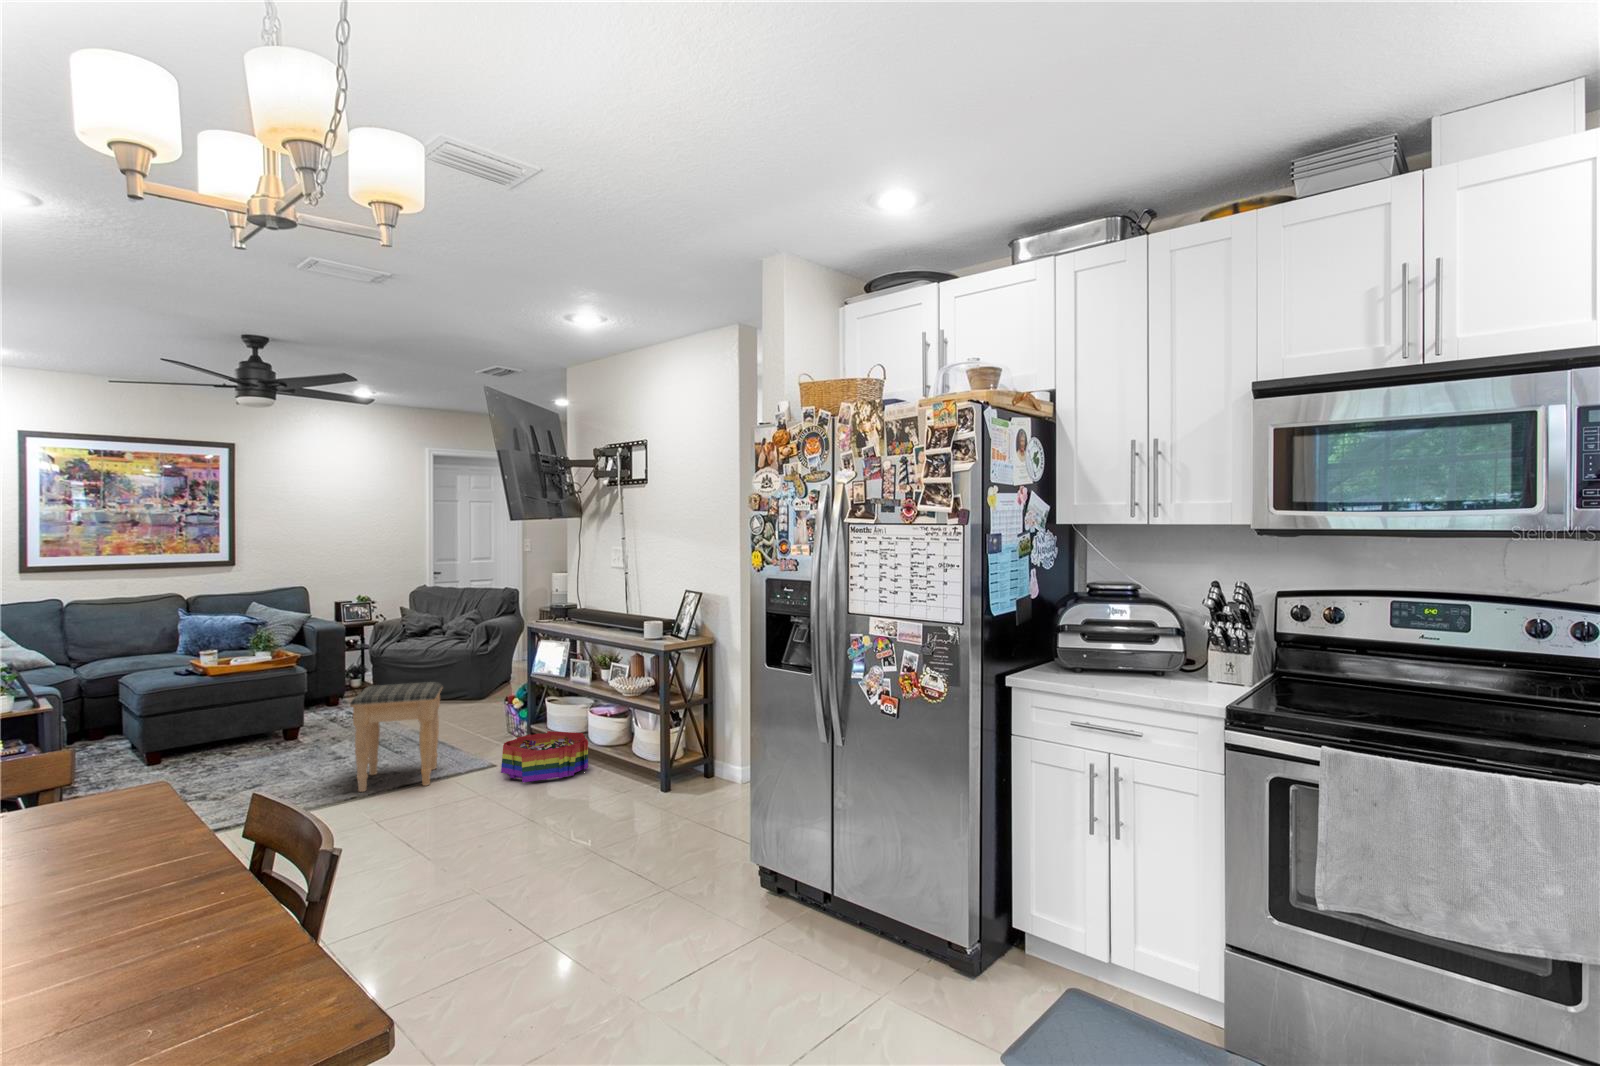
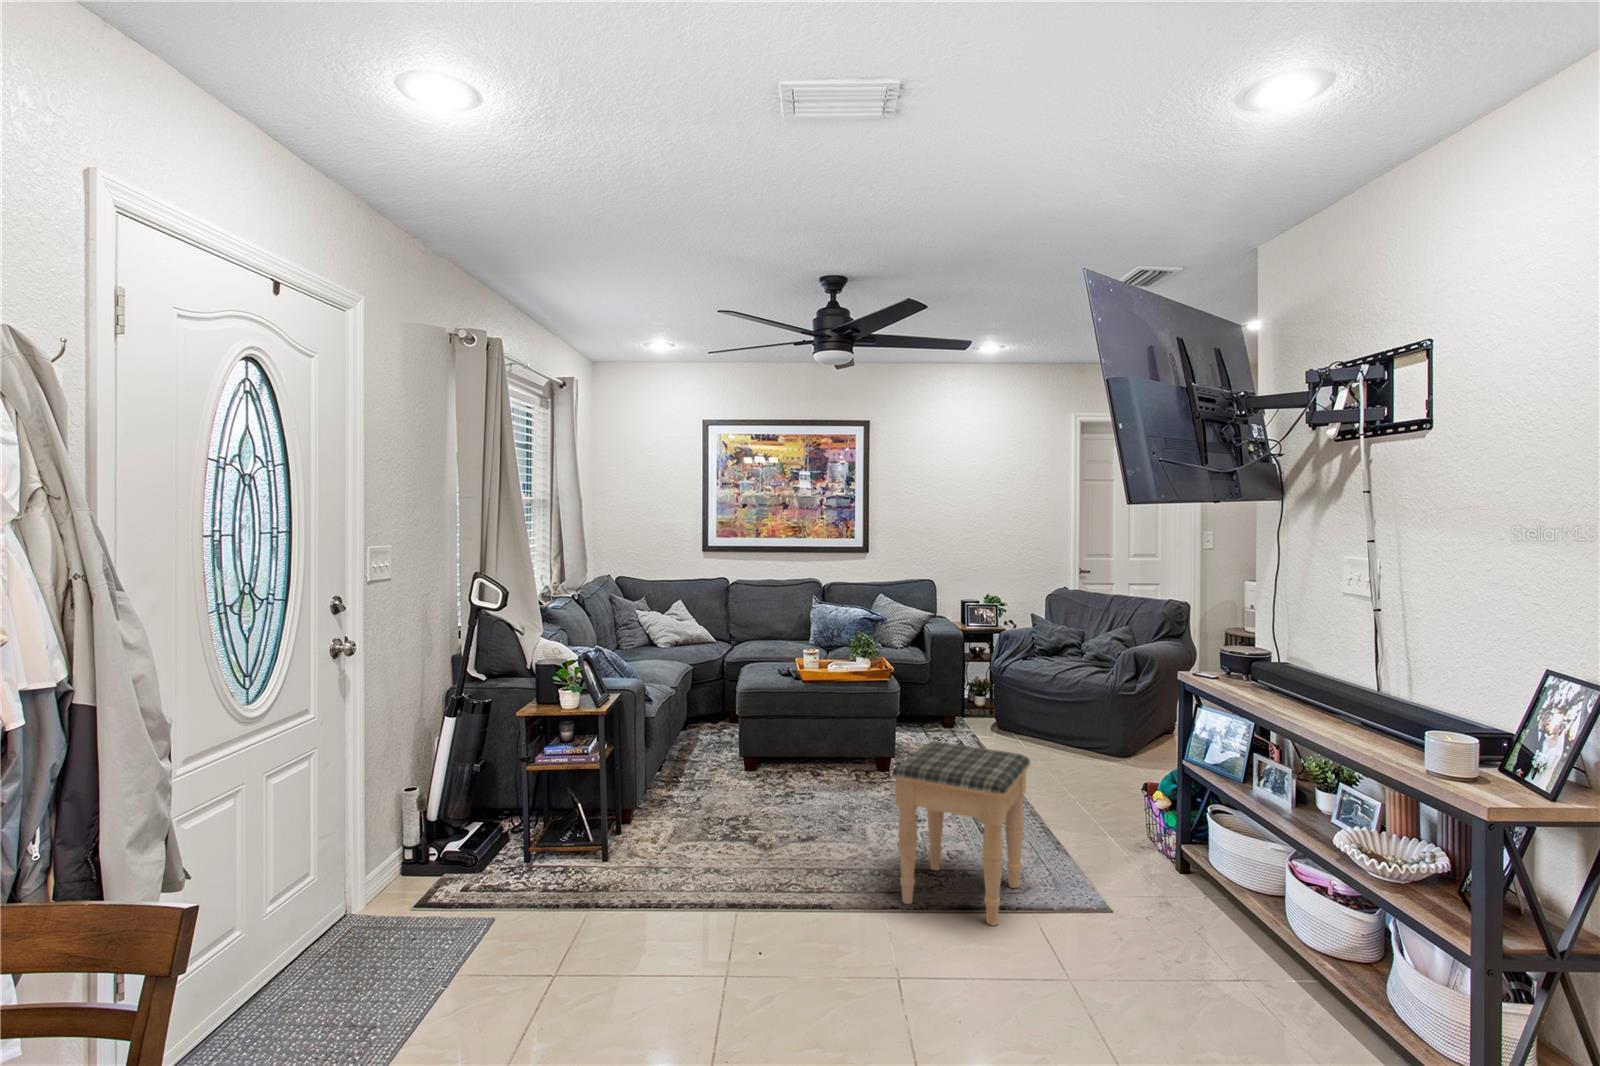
storage bin: present [501,731,588,782] -> none [1109,877,1283,1008]

